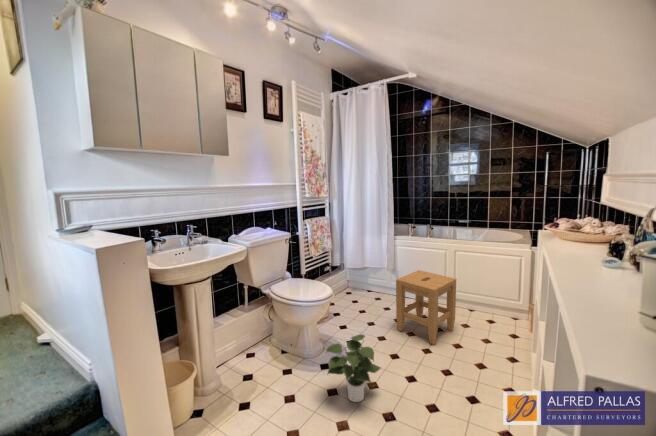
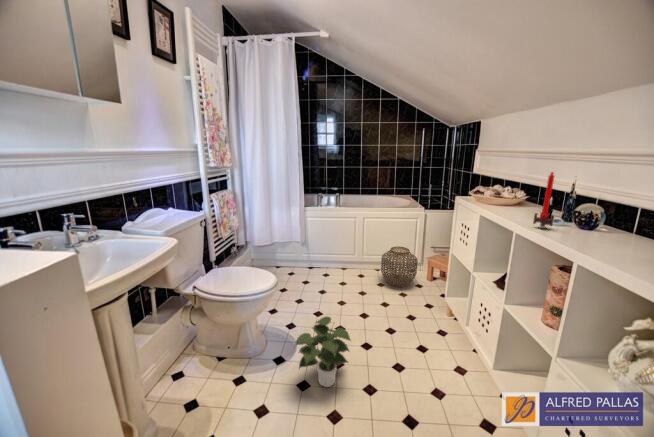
candle: none [596,199,624,271] -> present [533,172,554,228]
stool: present [396,270,456,345] -> none [326,240,376,308]
woven basket: none [469,286,515,334] -> present [381,247,418,287]

